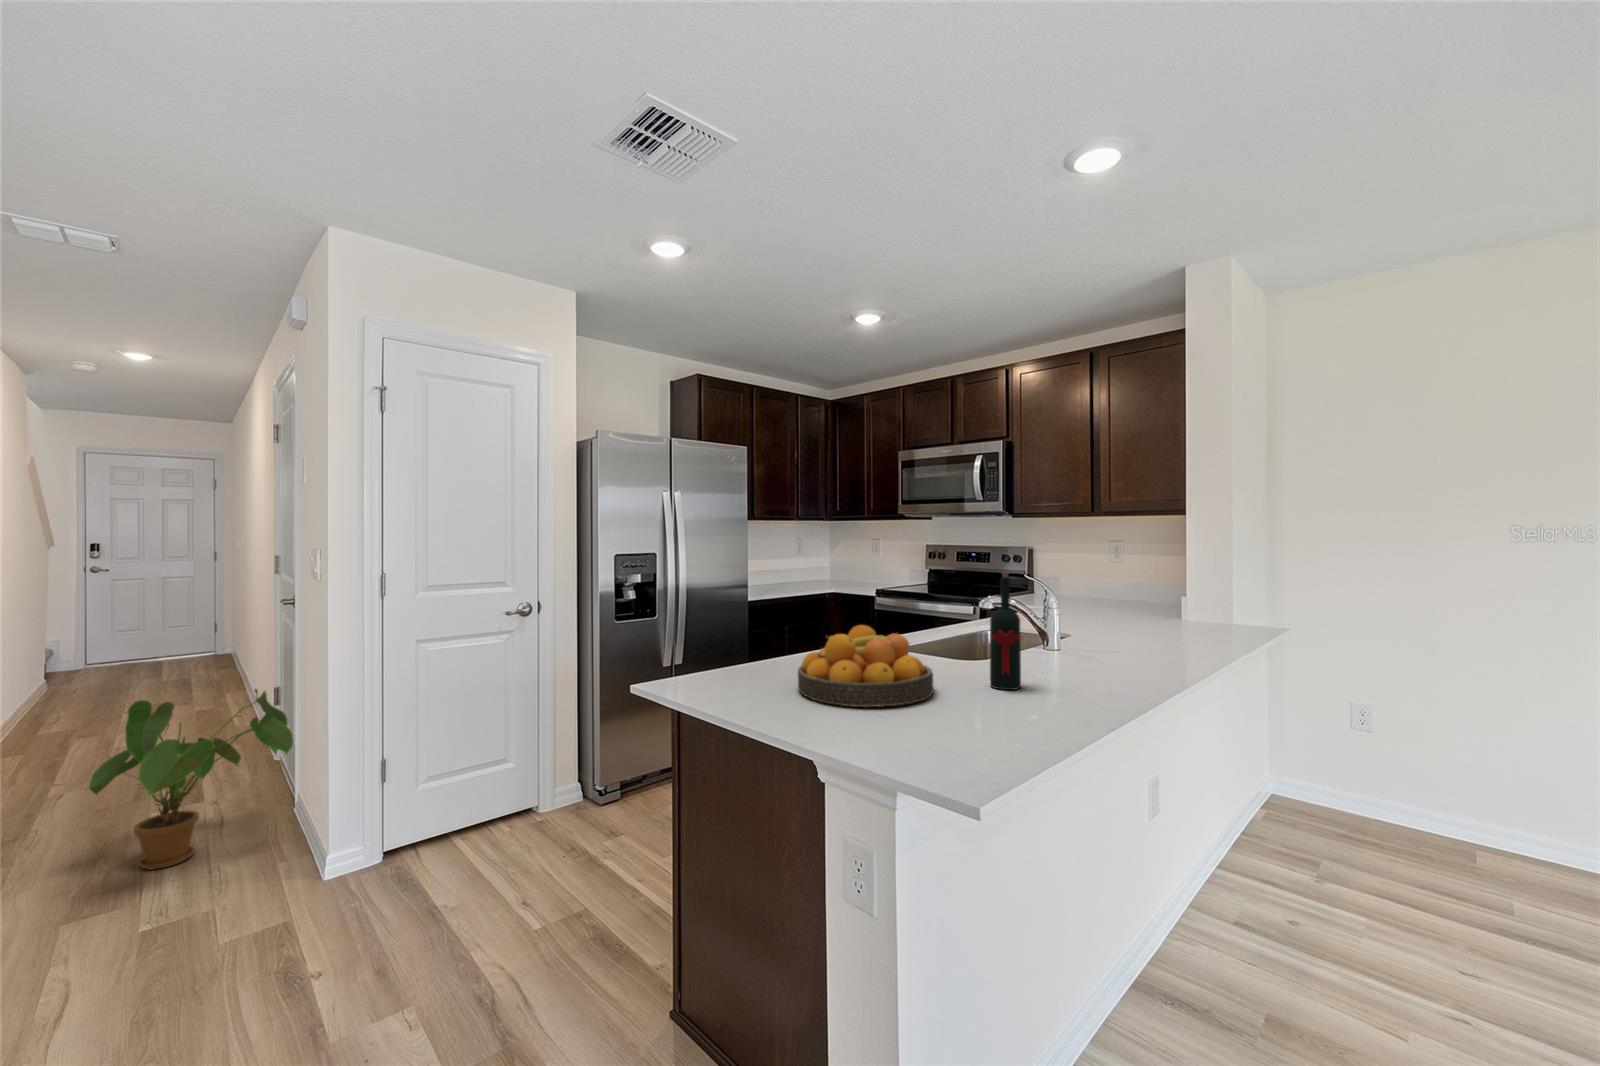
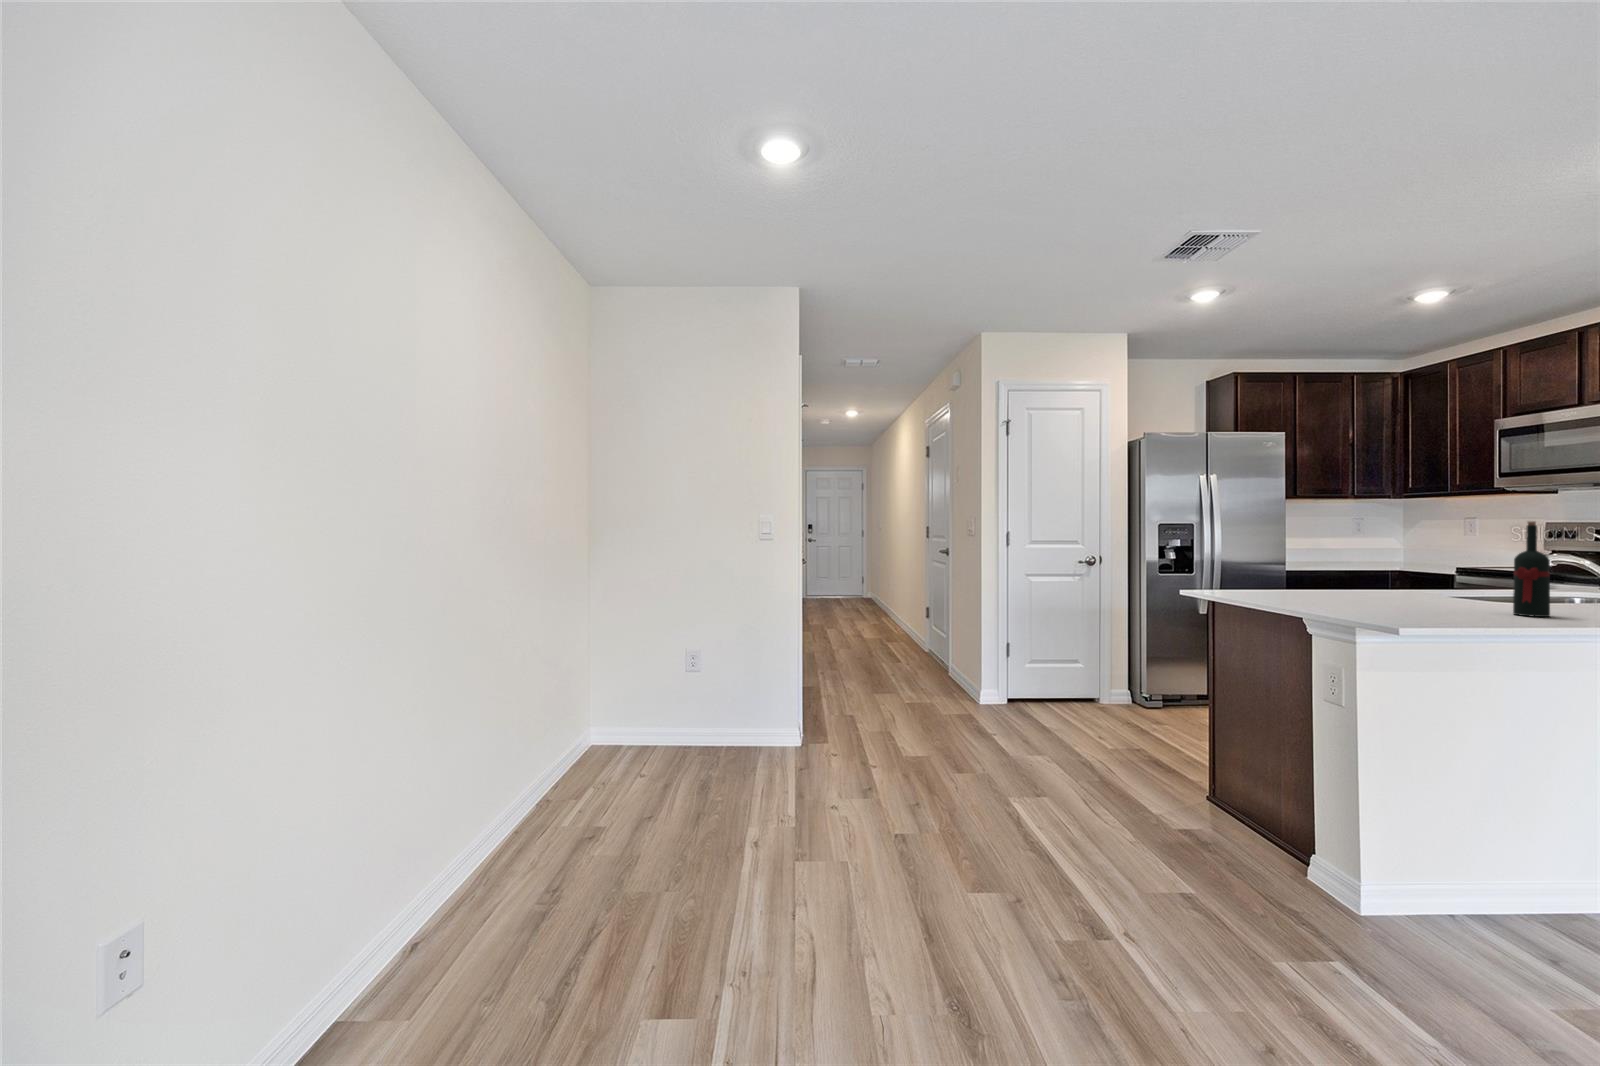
fruit bowl: present [798,625,934,707] -> none [1311,562,1443,613]
house plant: present [88,689,294,869] -> none [866,597,956,686]

